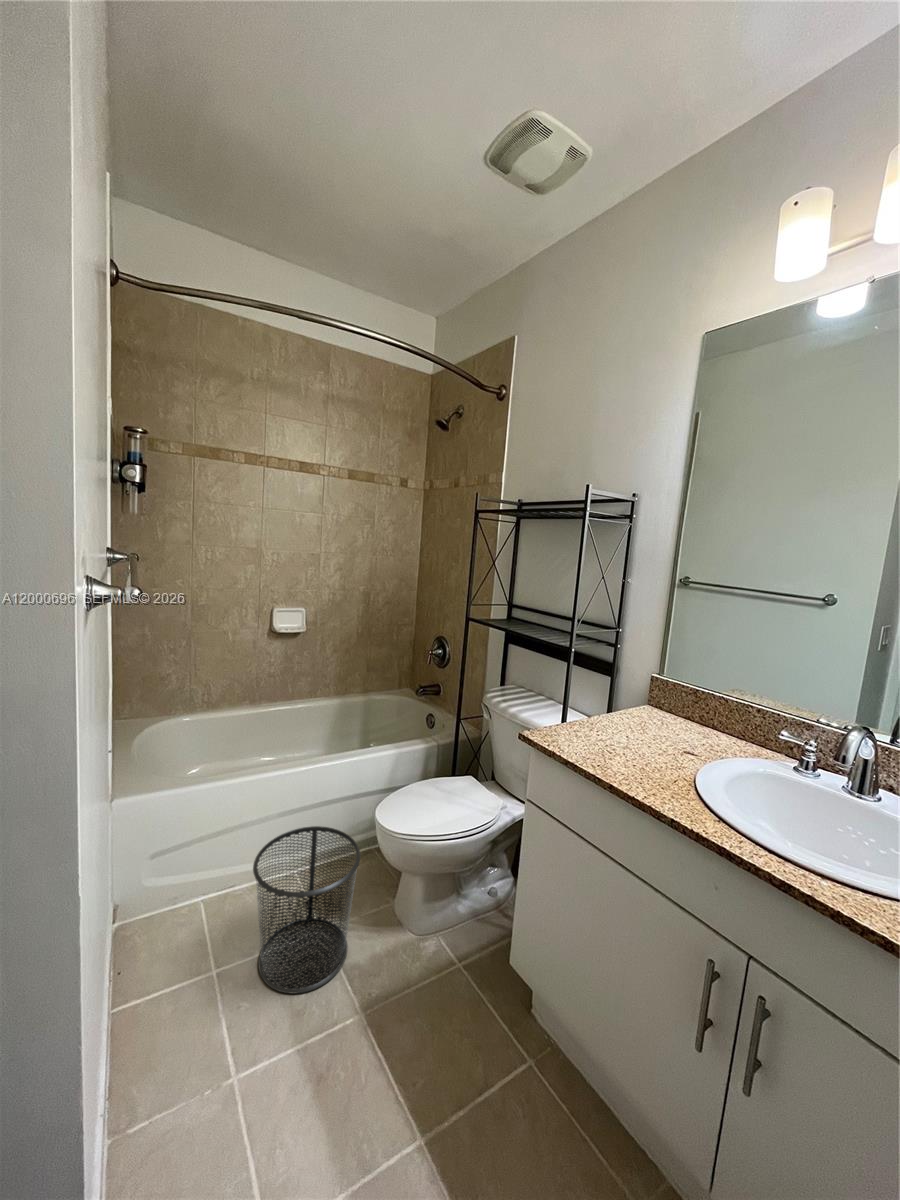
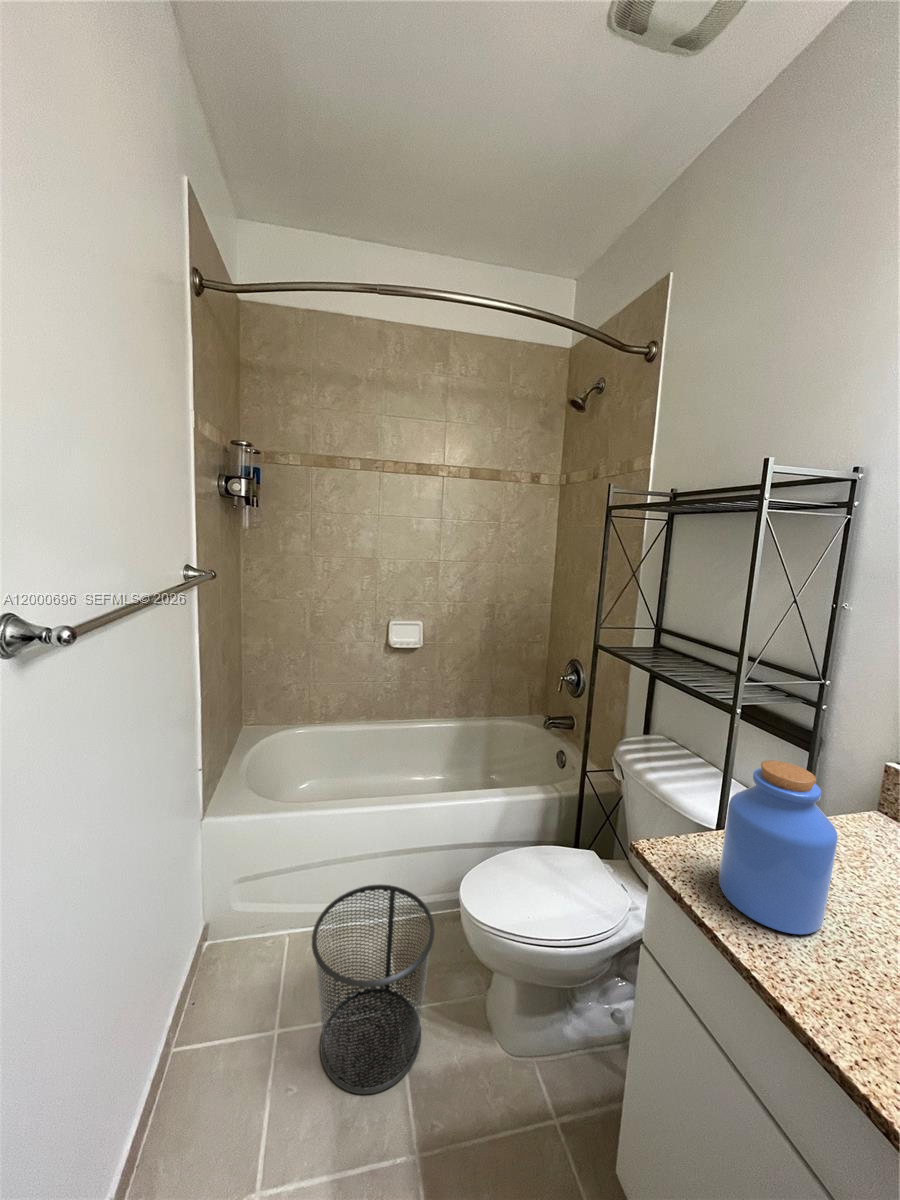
jar: none [572,665,632,758] -> present [719,760,838,935]

